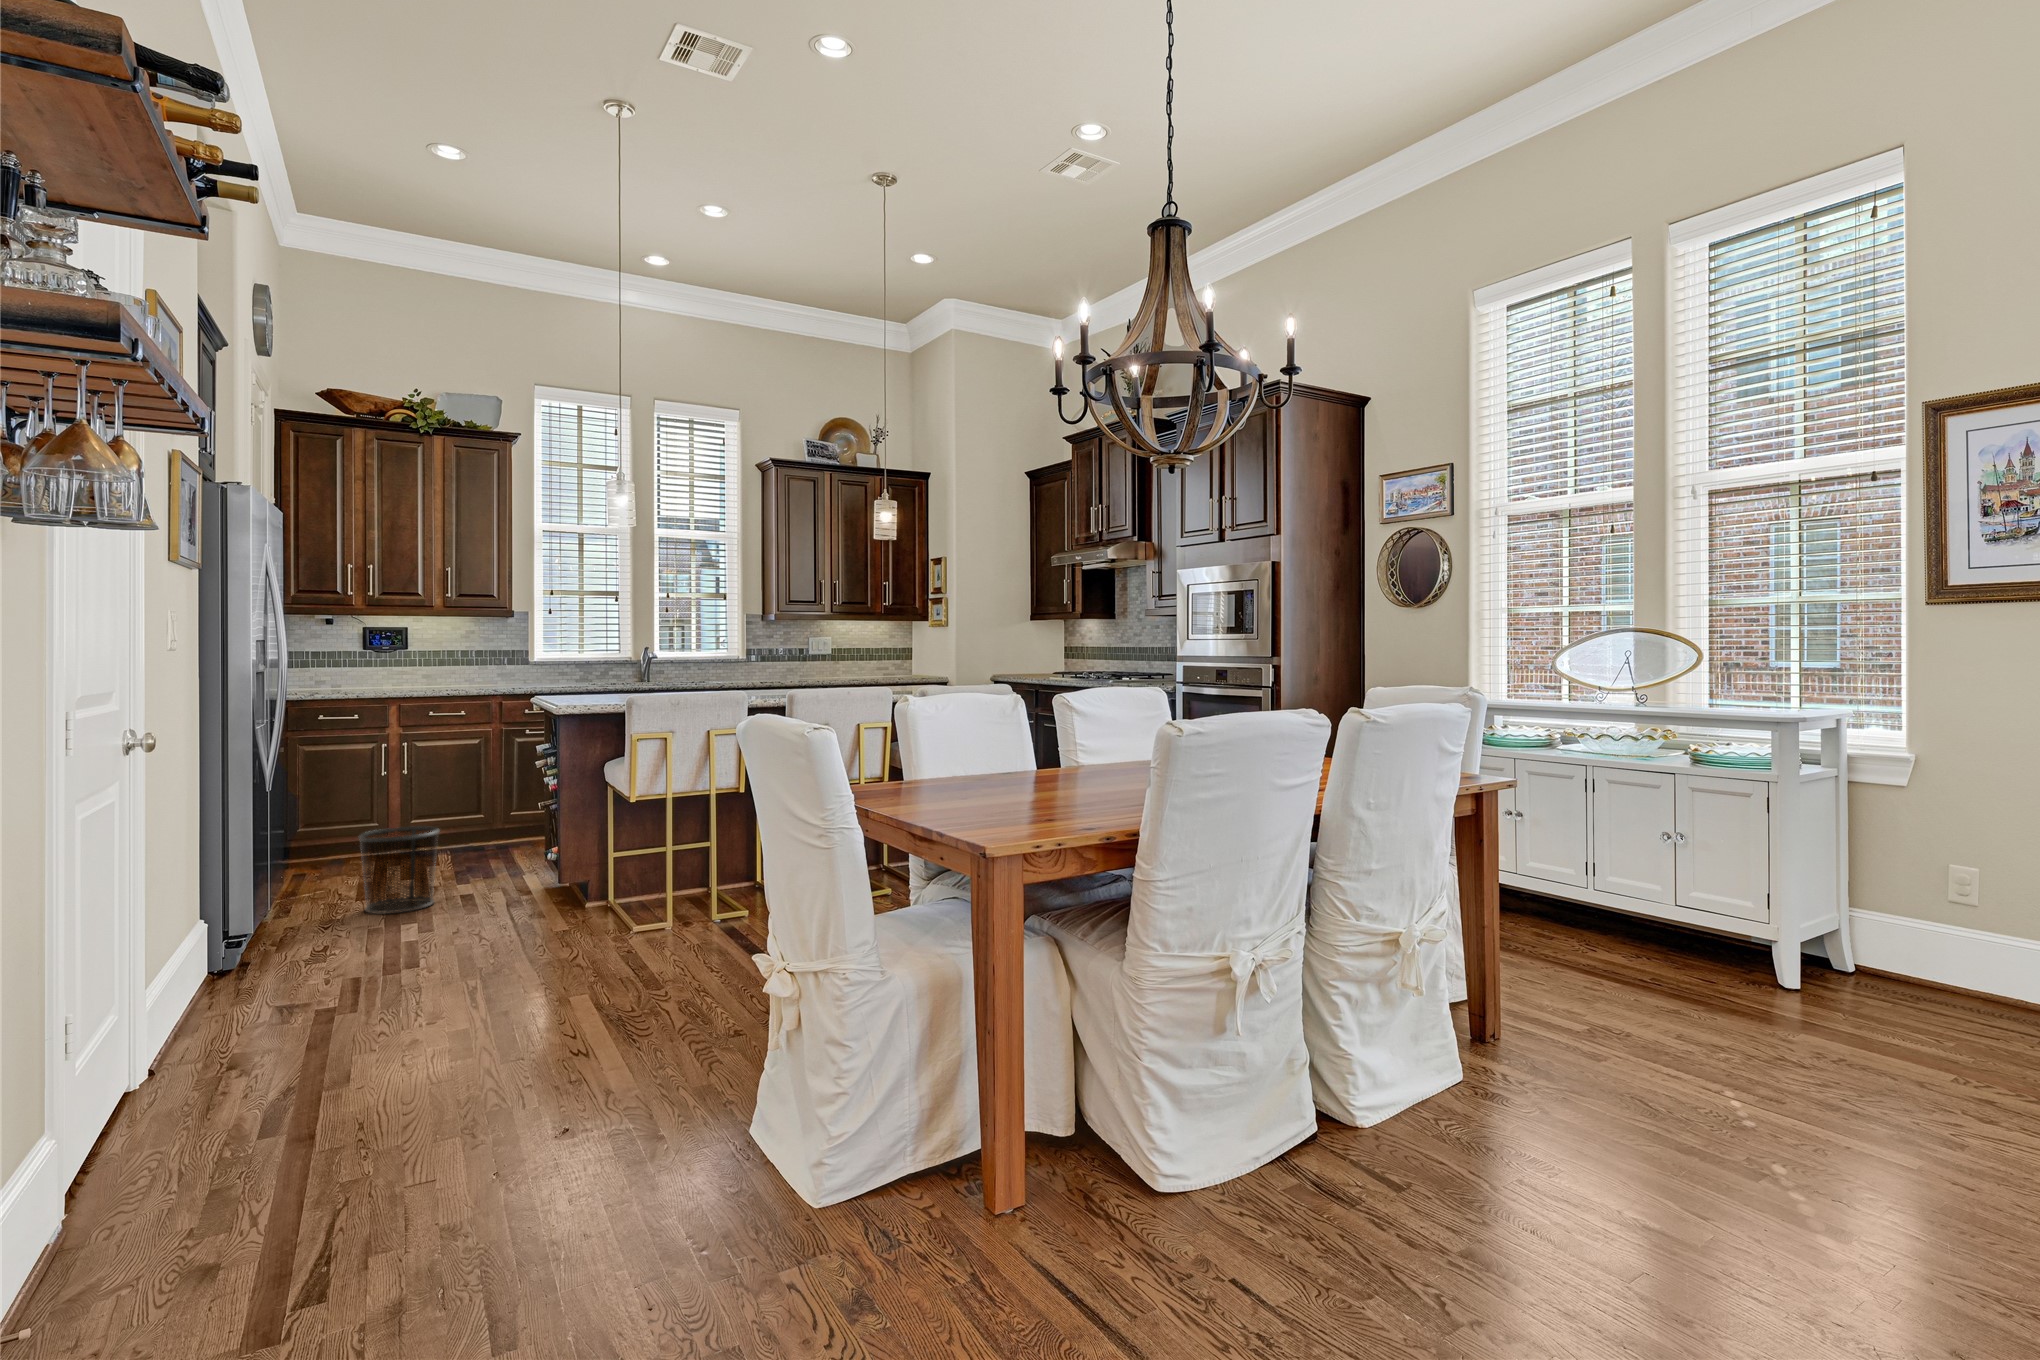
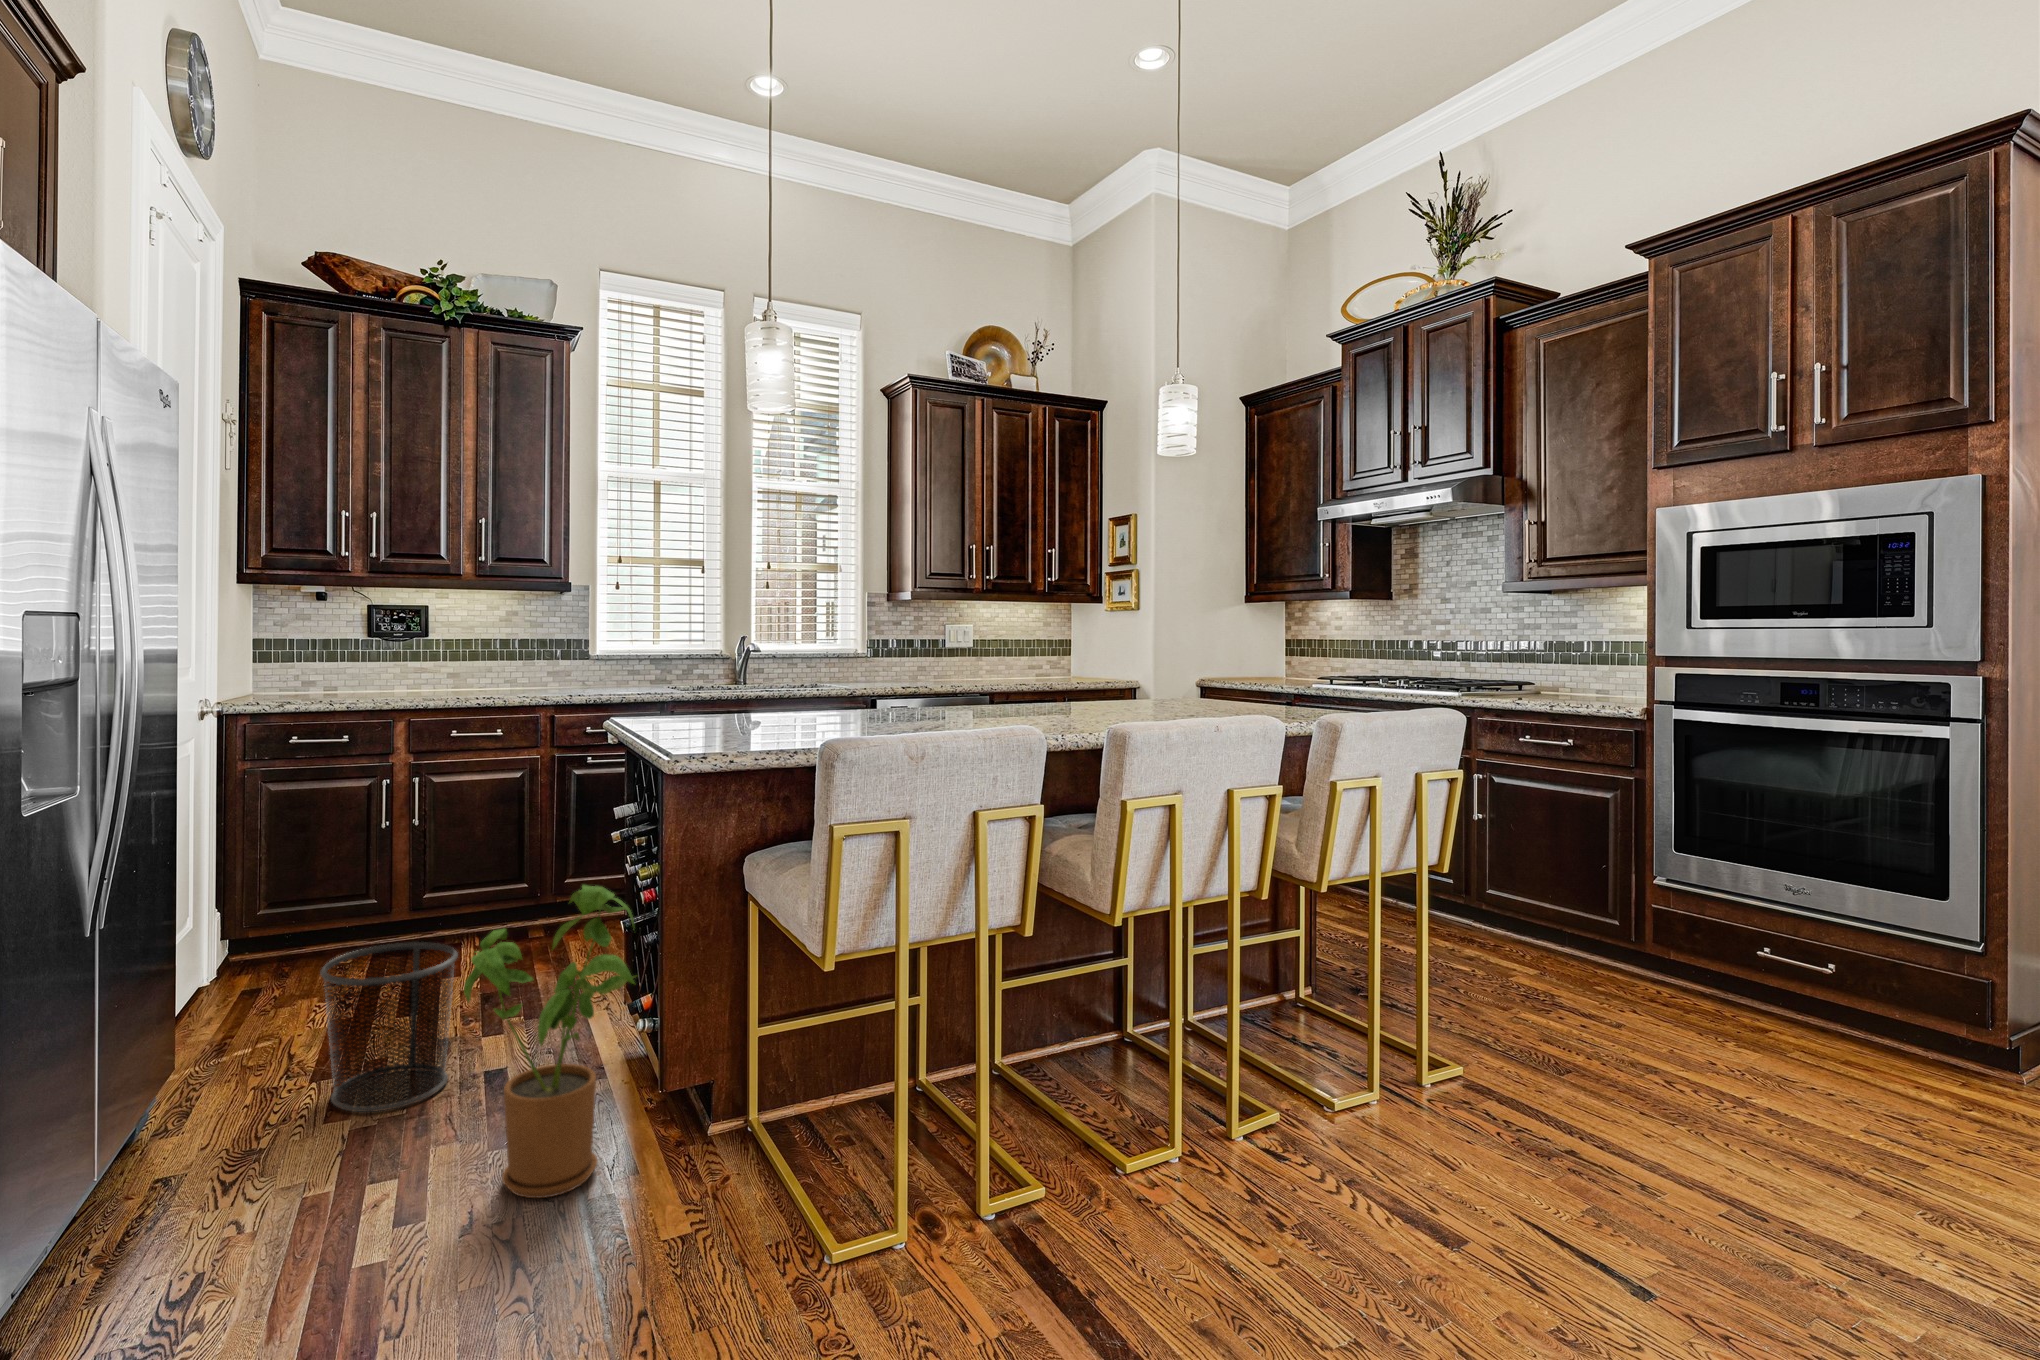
house plant: none [447,776,543,932] -> present [464,885,636,1198]

